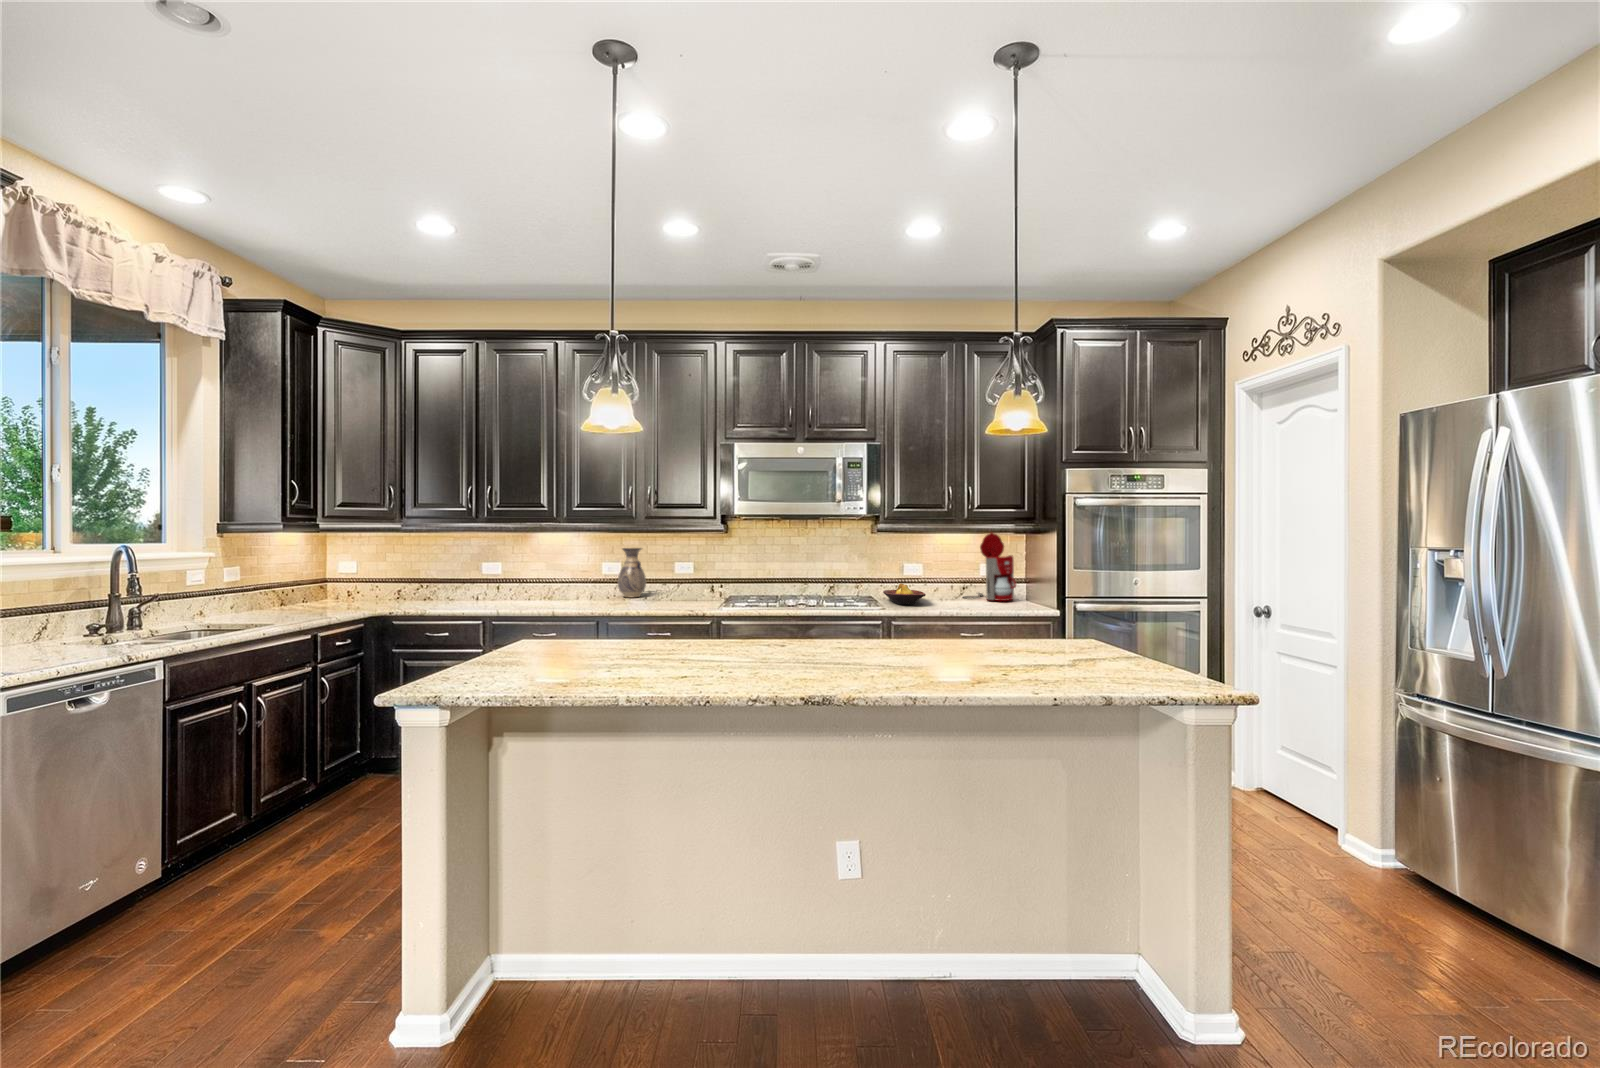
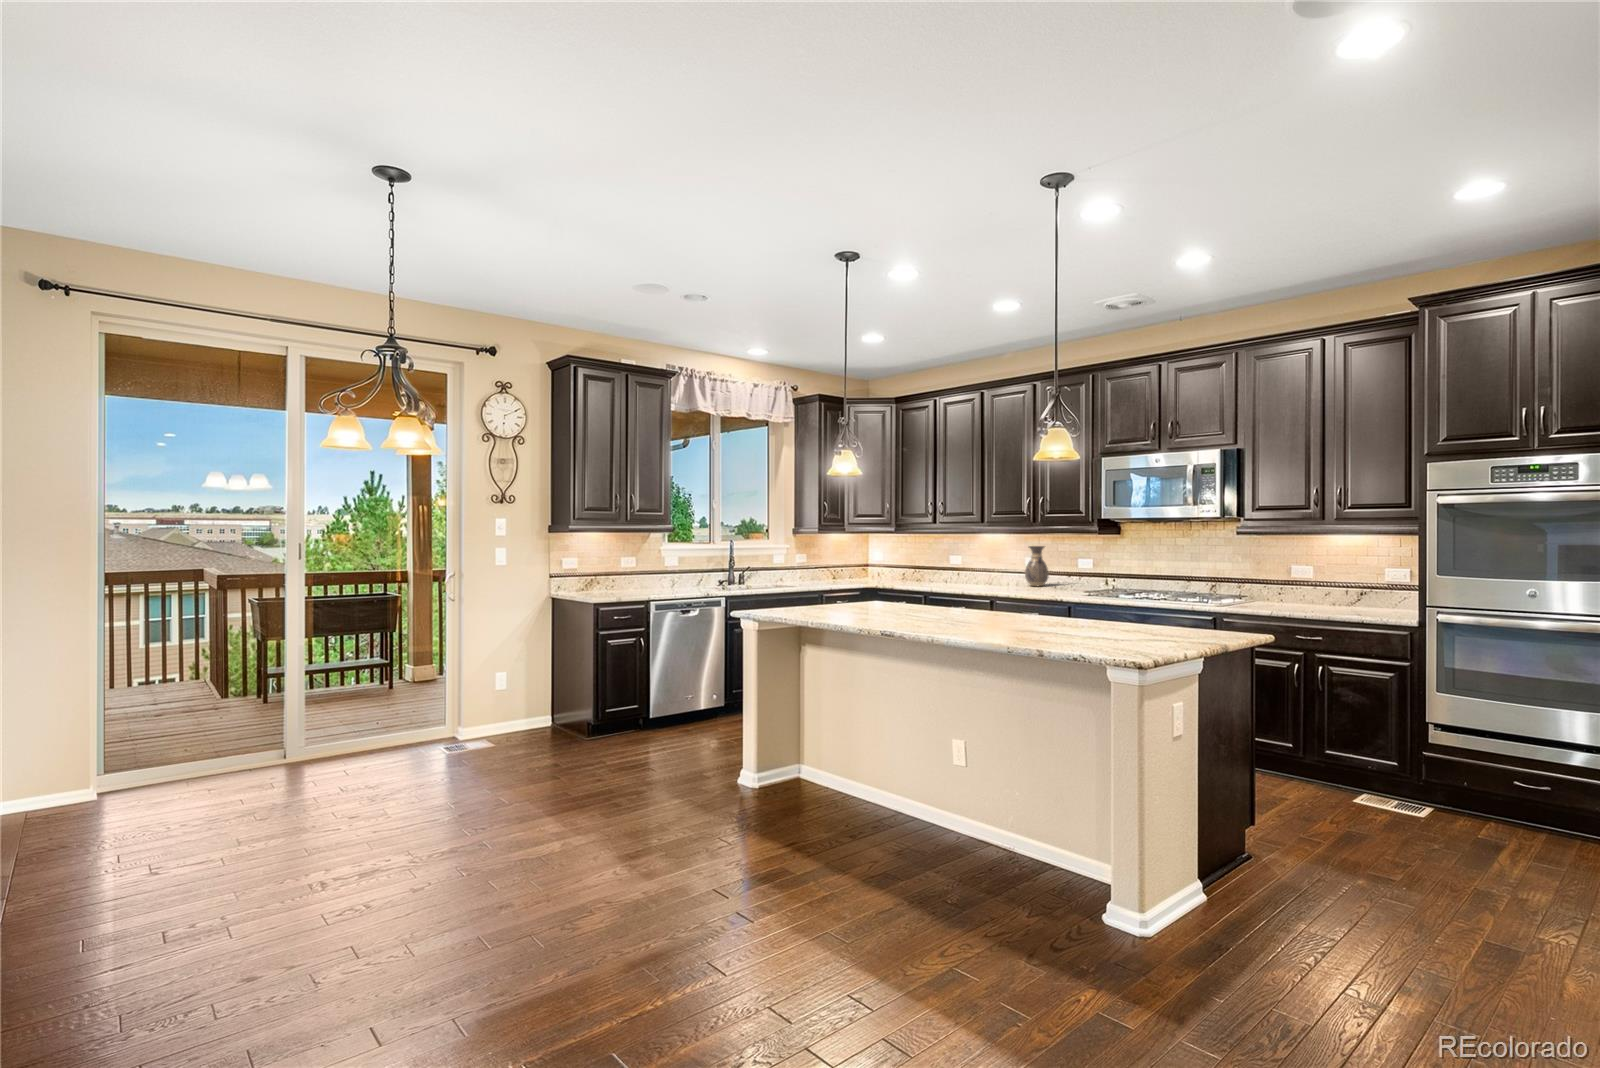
coffee maker: present [964,532,1016,601] -> none [1339,535,1396,610]
fruit bowl: present [883,583,926,604] -> none [1227,586,1281,606]

